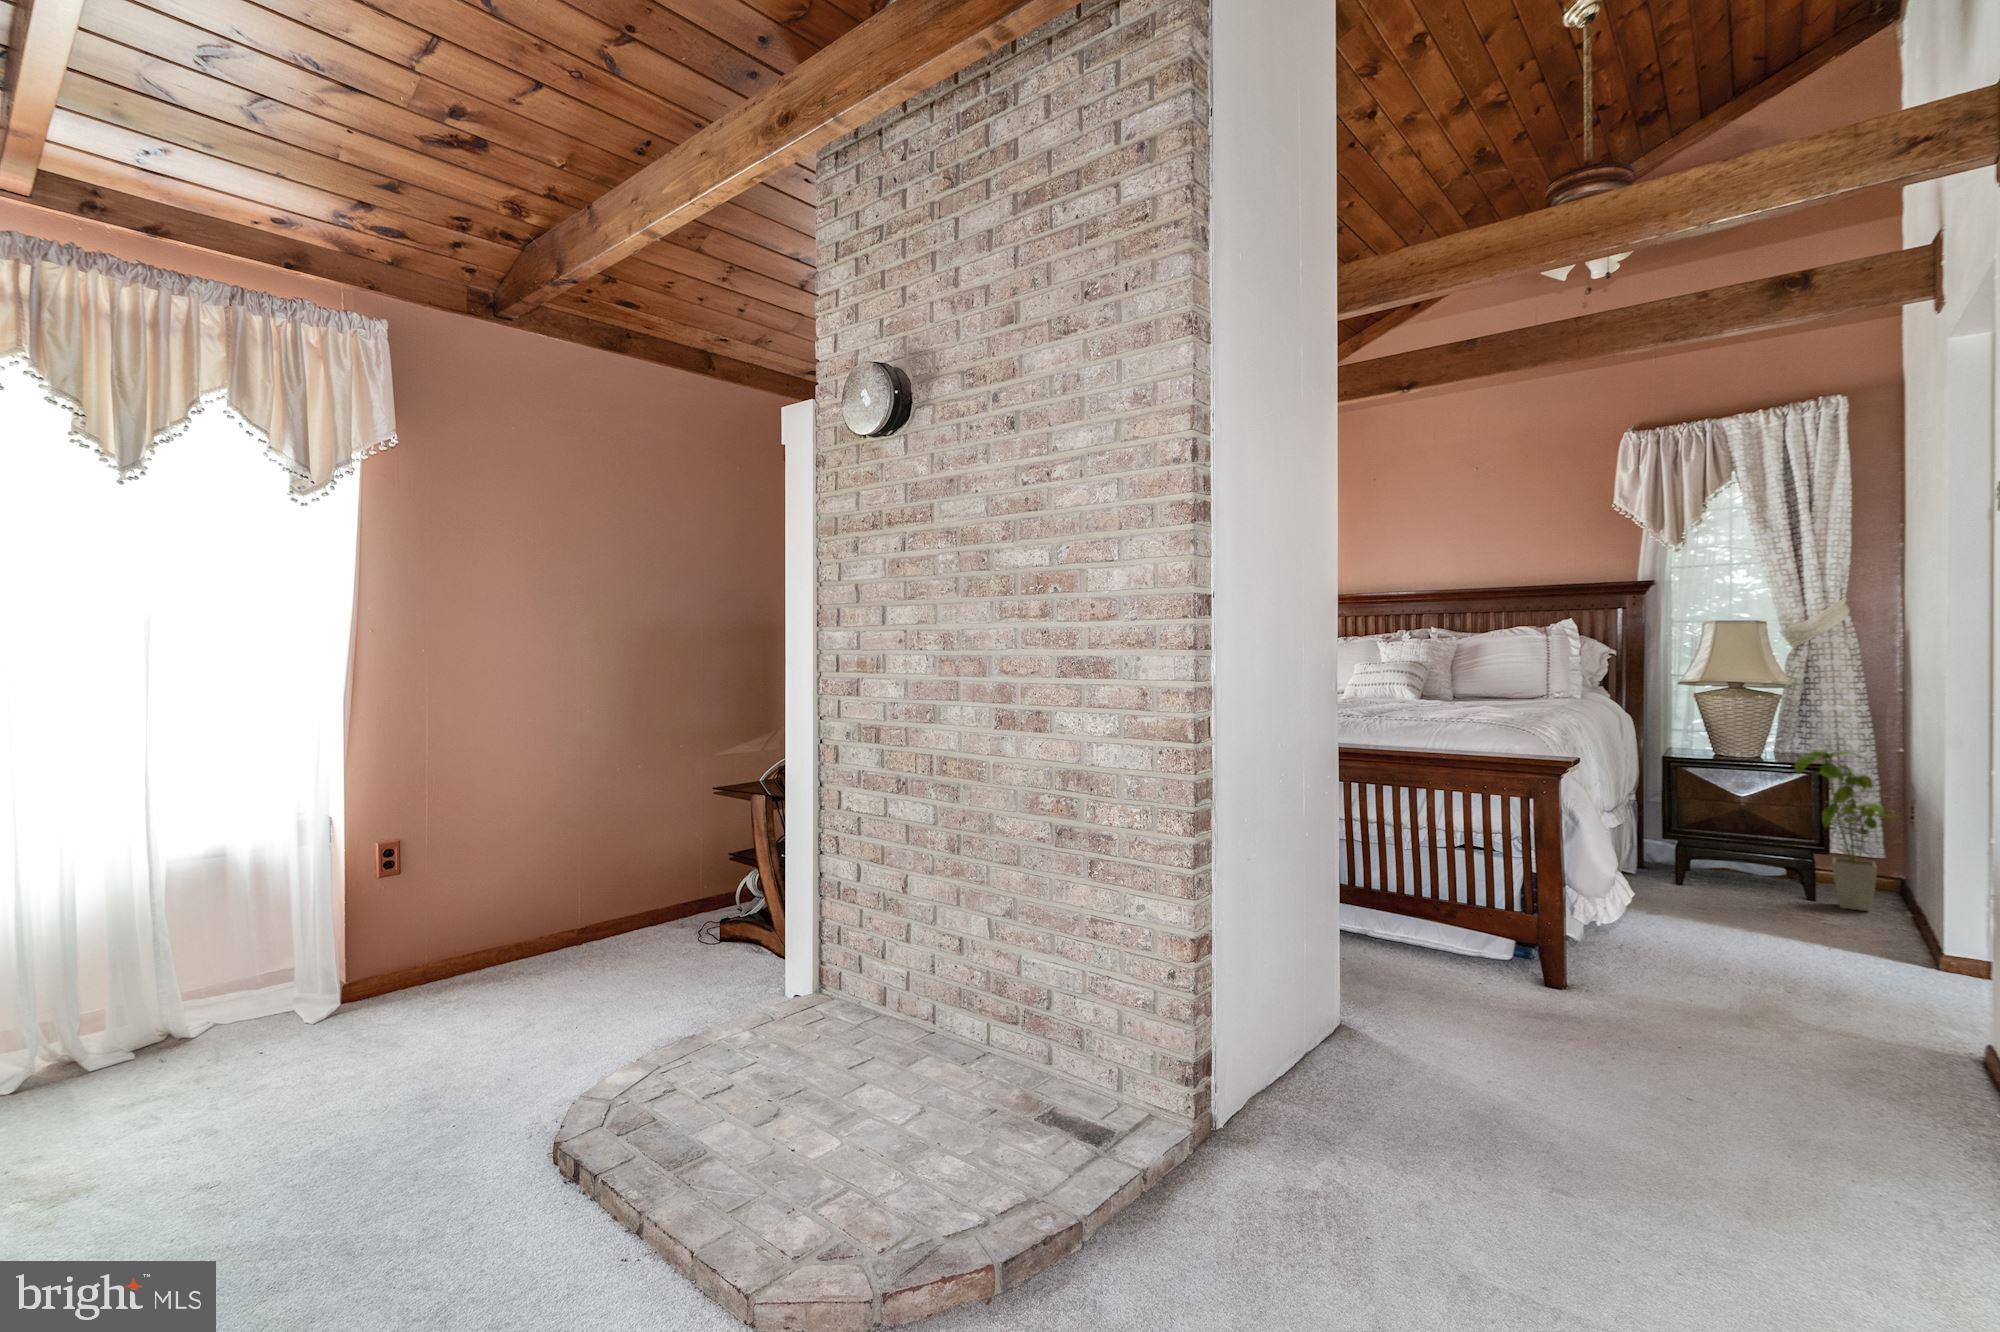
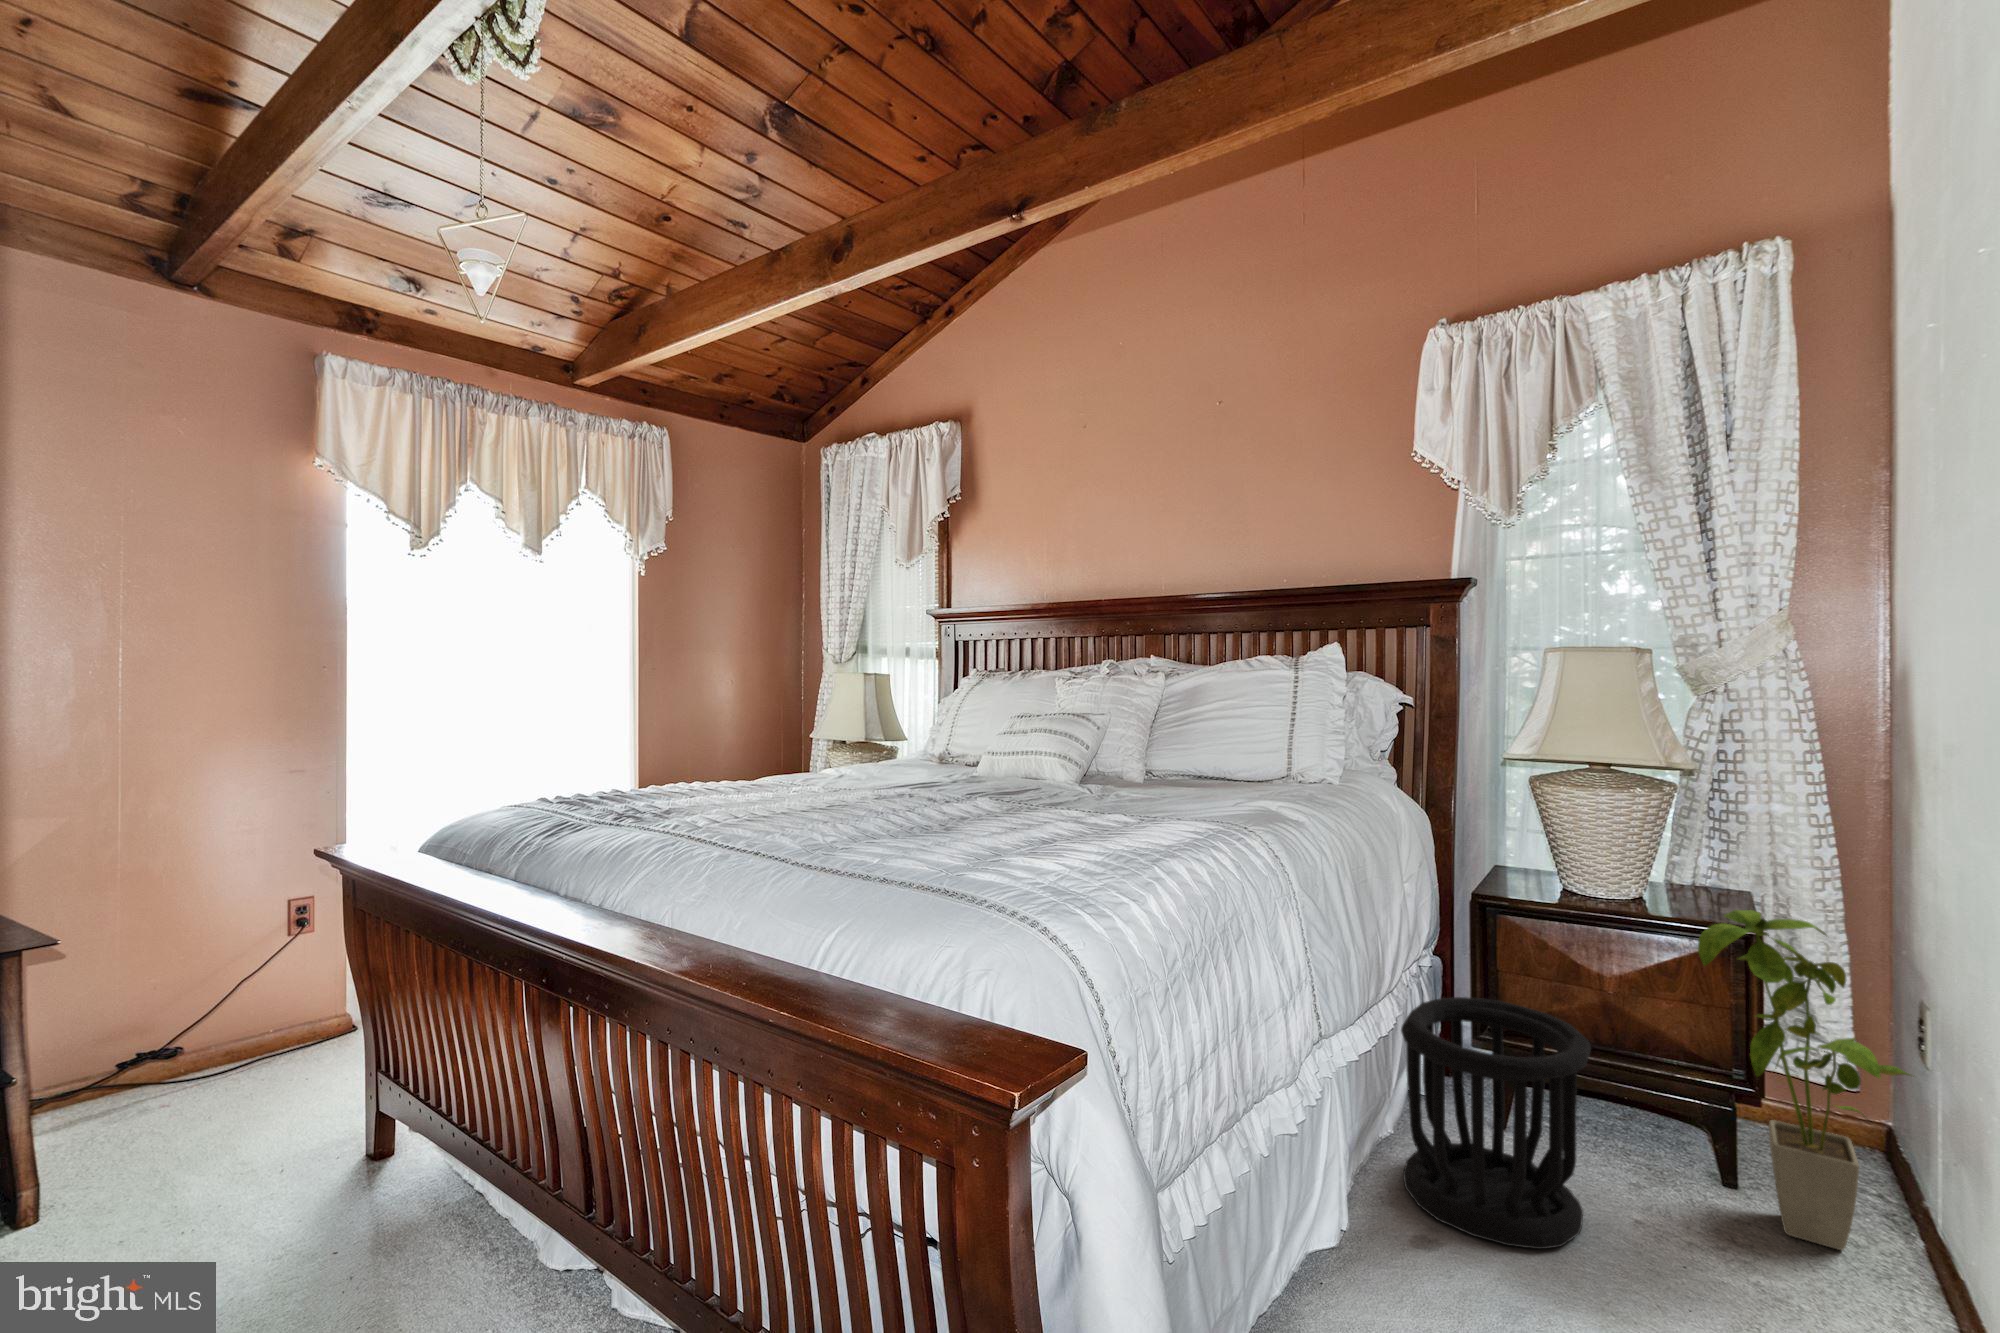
wastebasket: none [1635,804,1740,910] -> present [1401,997,1591,1249]

